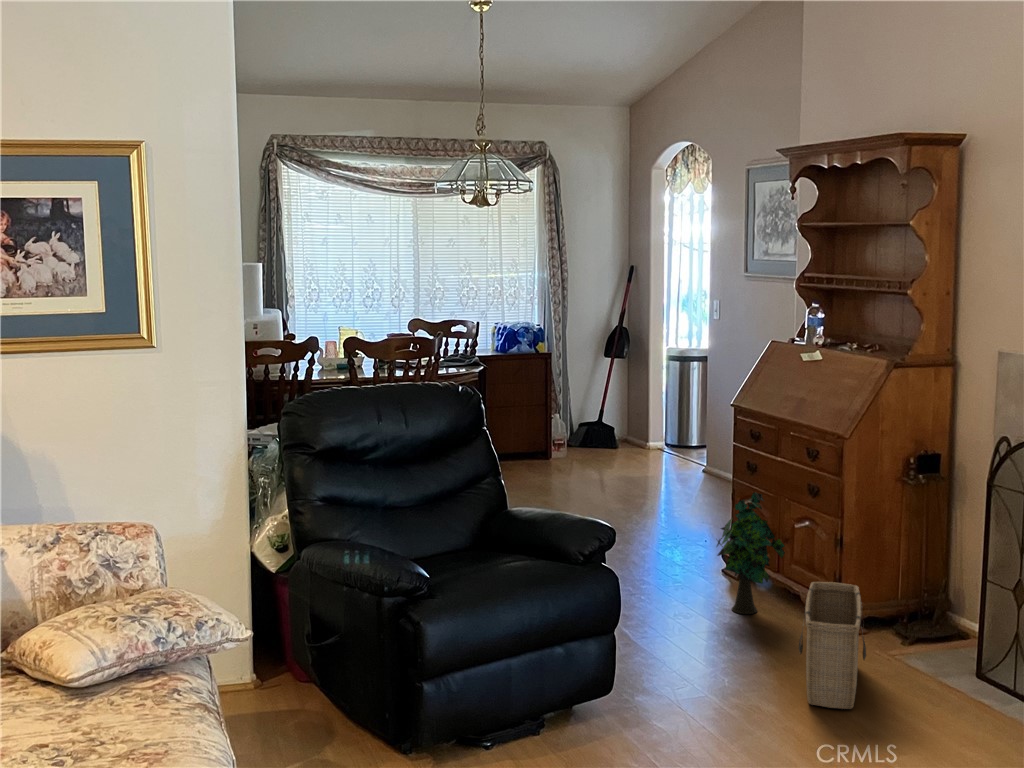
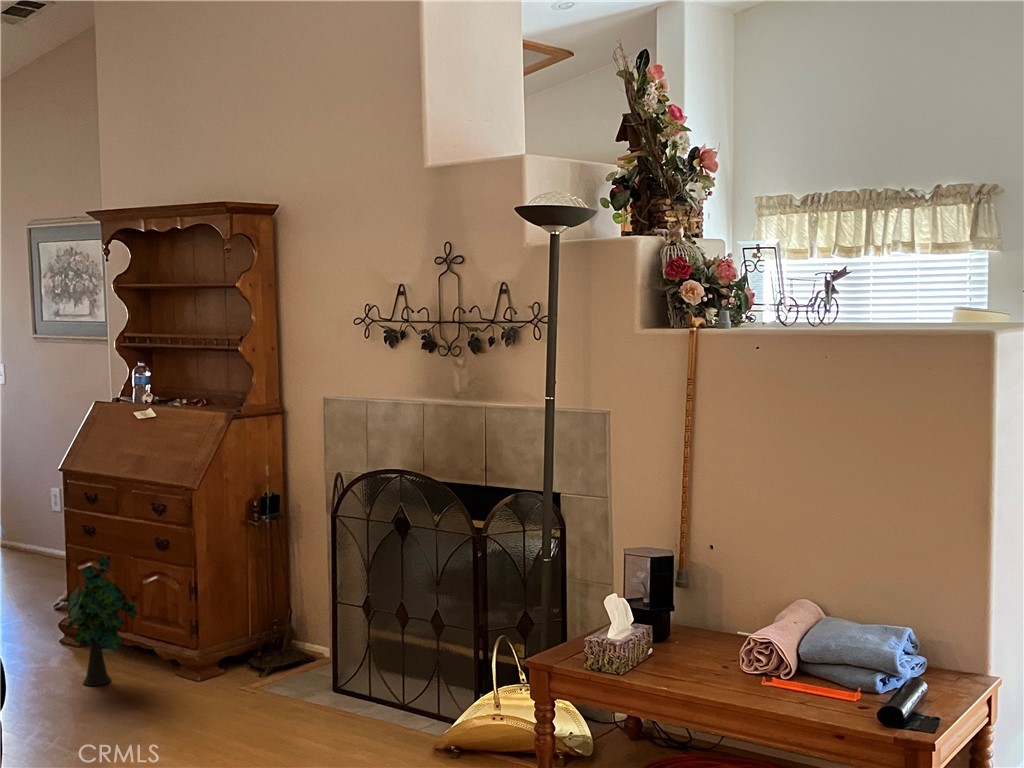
basket: present [799,582,866,709] -> none [176,627,244,748]

